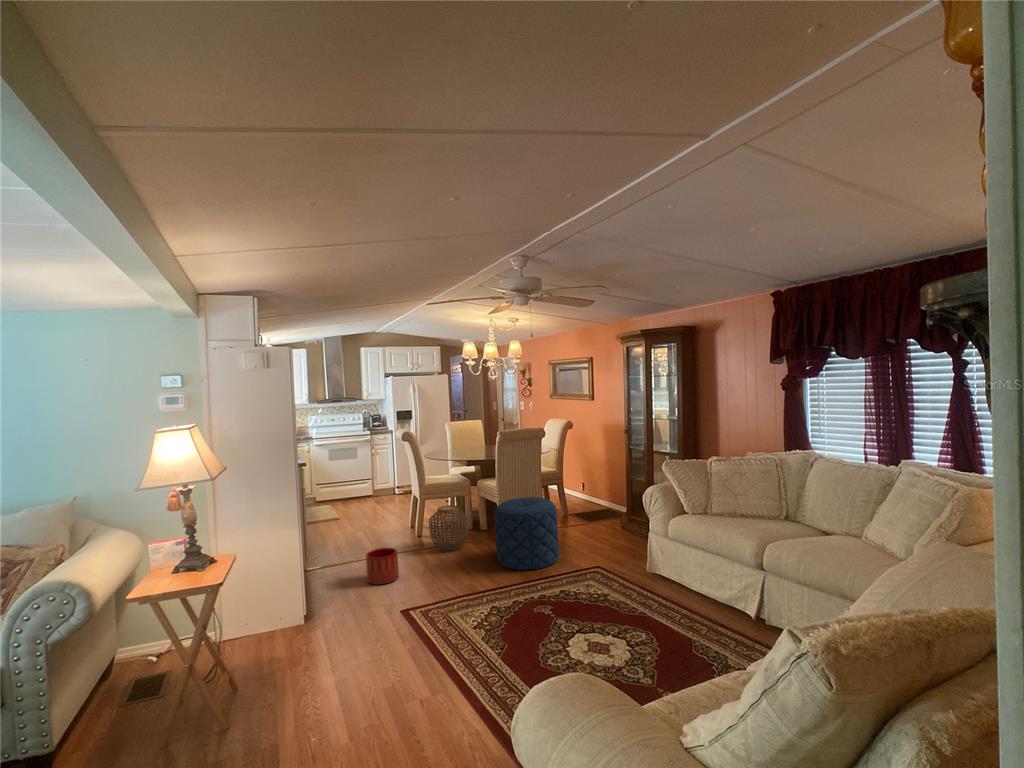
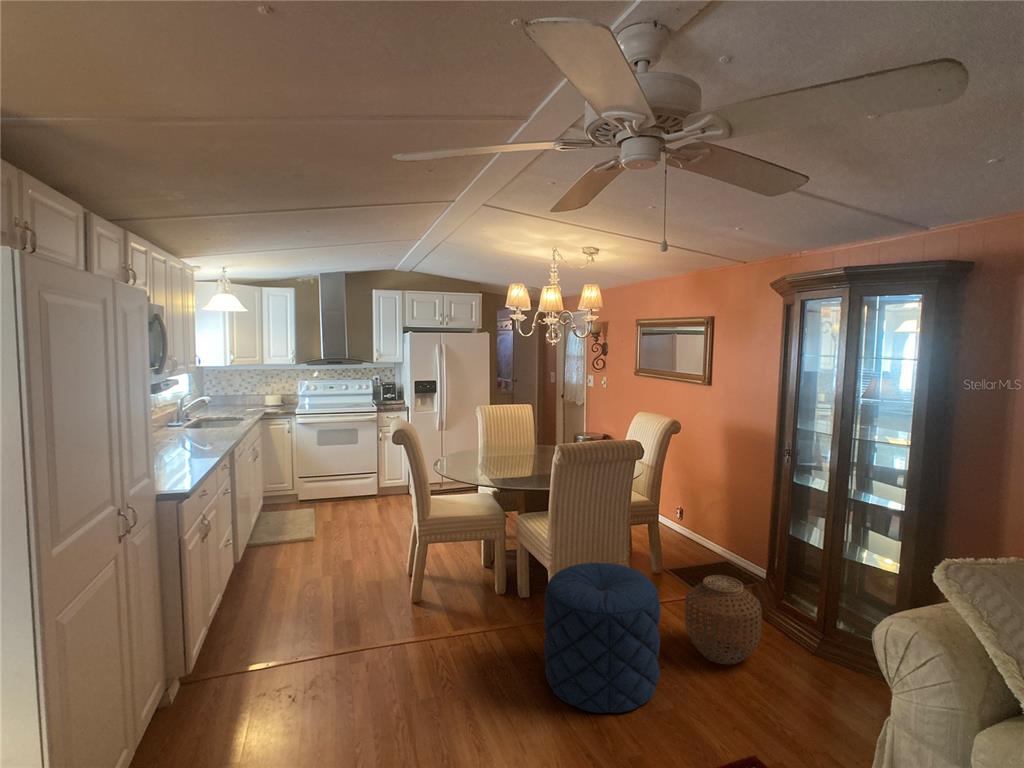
woven basket: present [429,505,469,551] -> present [685,575,762,664]
planter: present [366,548,399,585] -> none [306,642,367,720]

